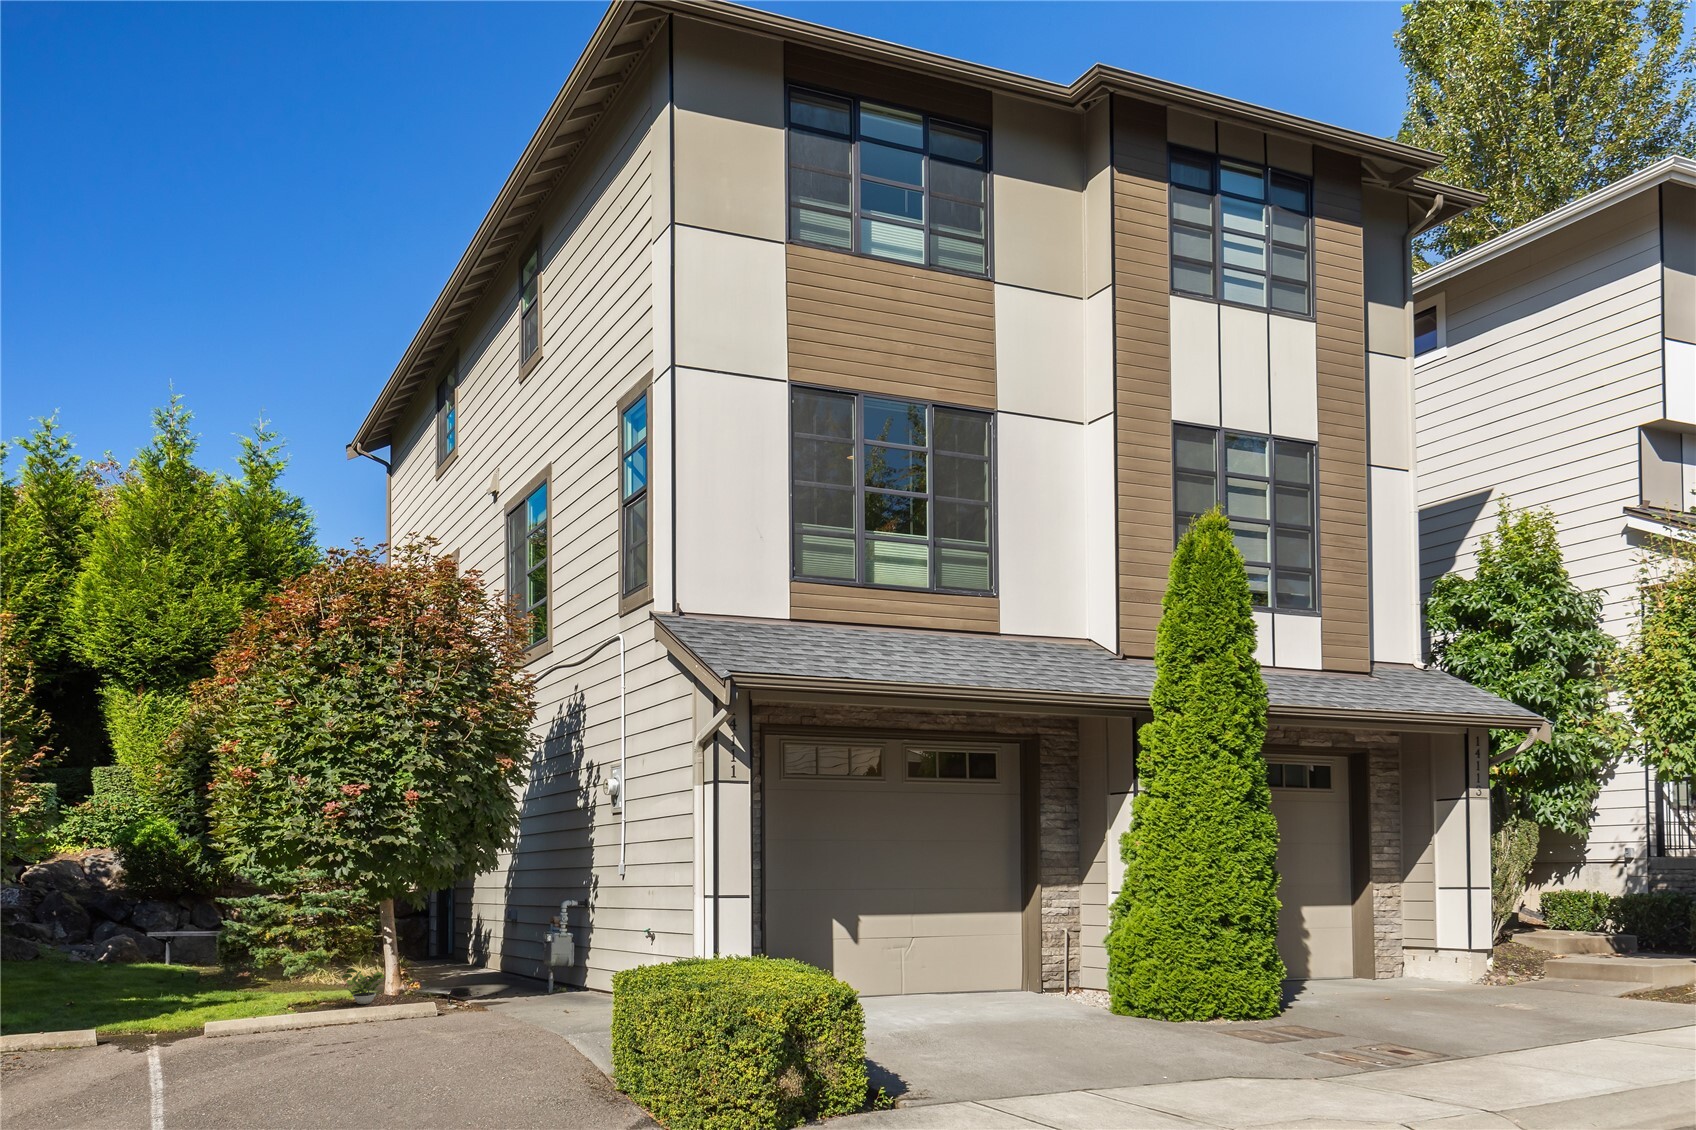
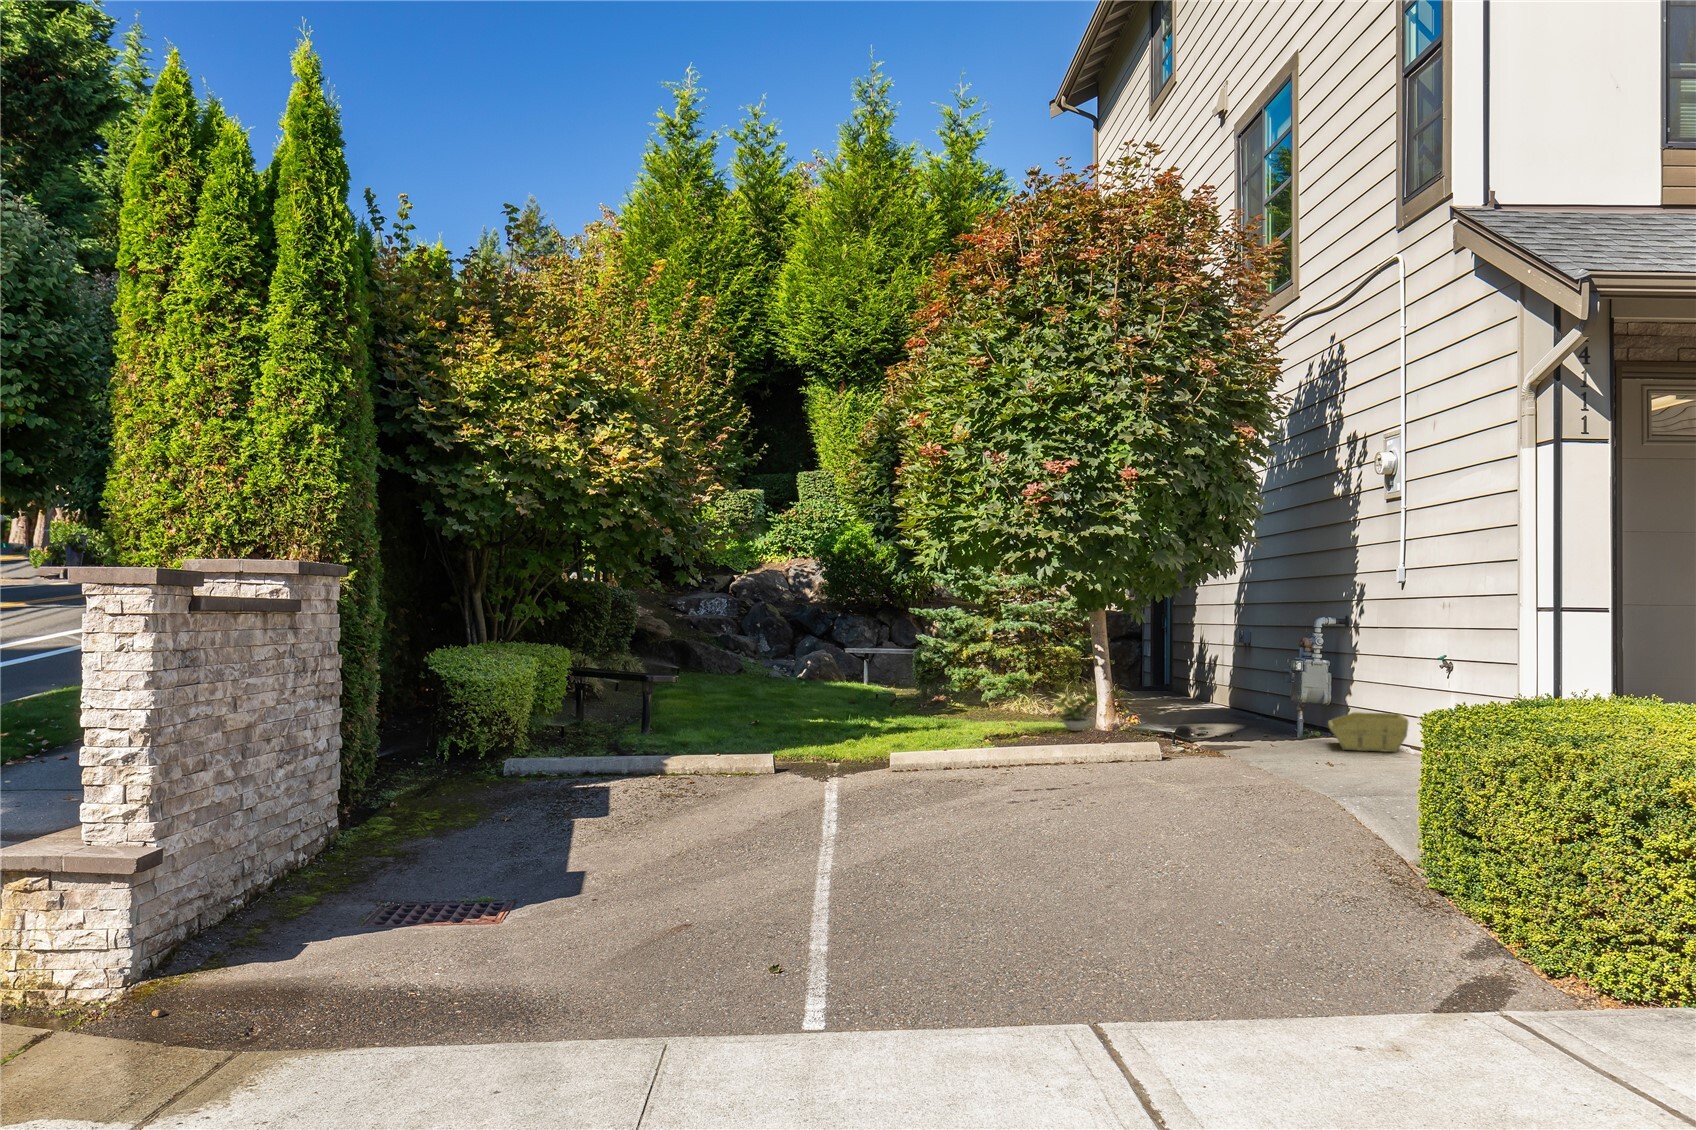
storage bin: none [560,971,613,1002] -> present [1328,712,1408,752]

